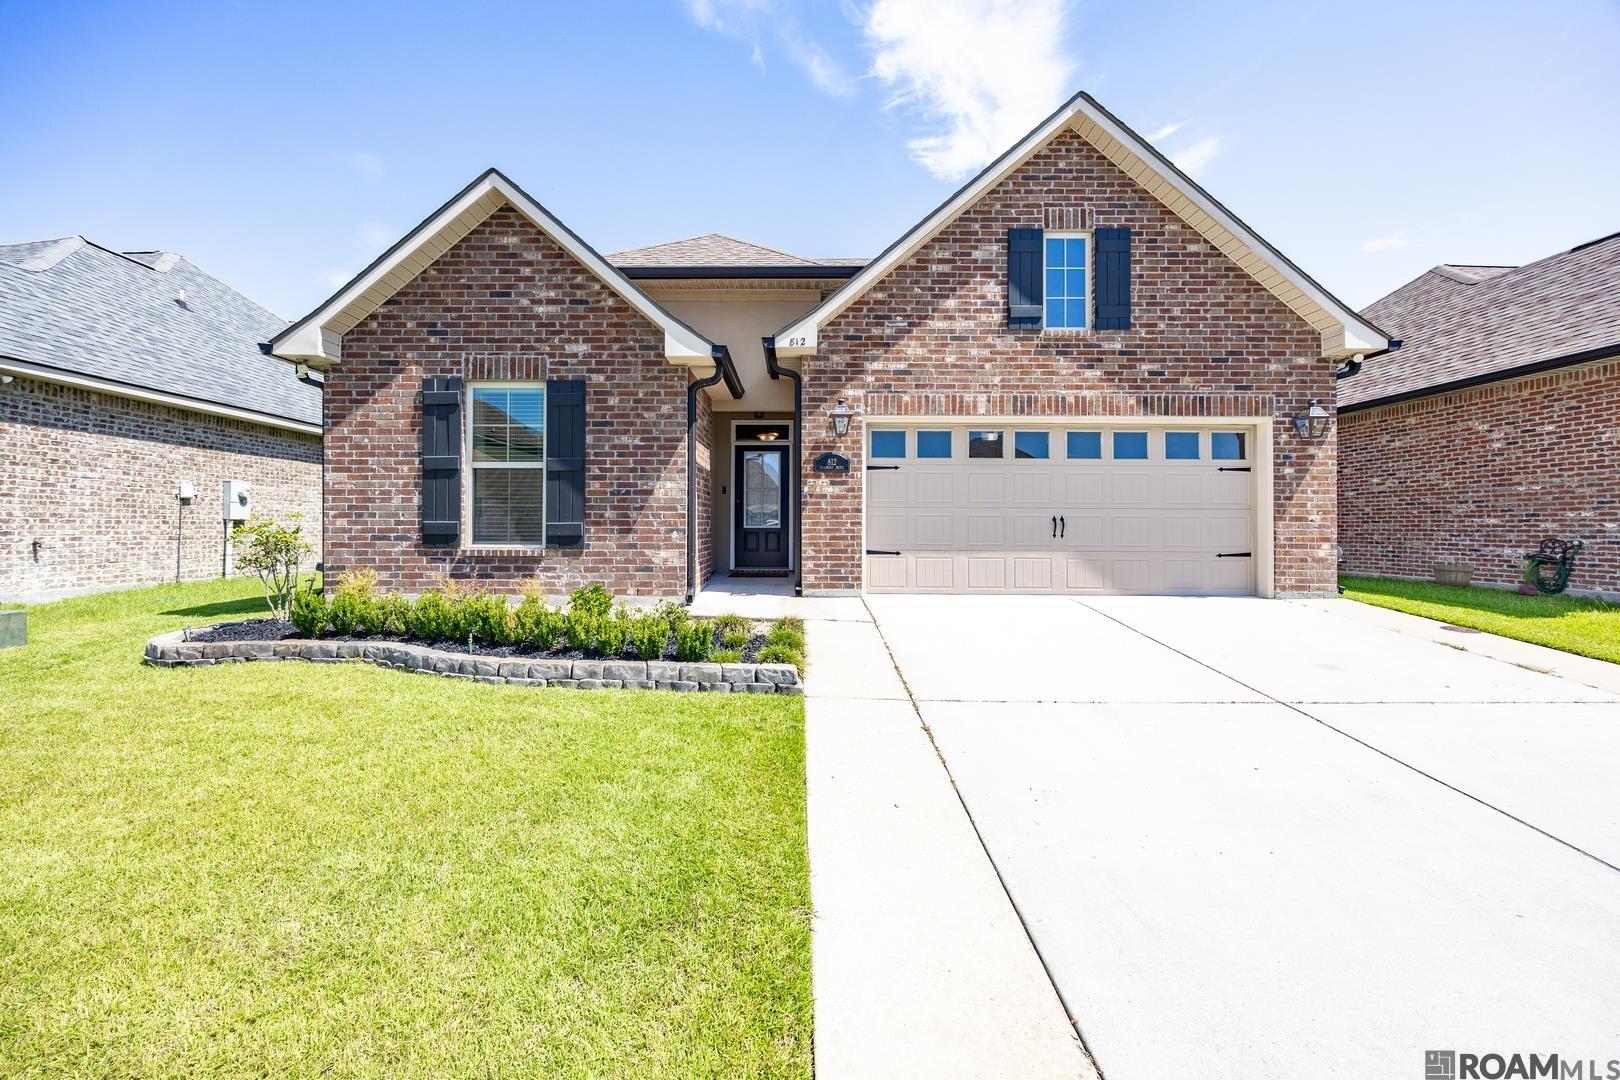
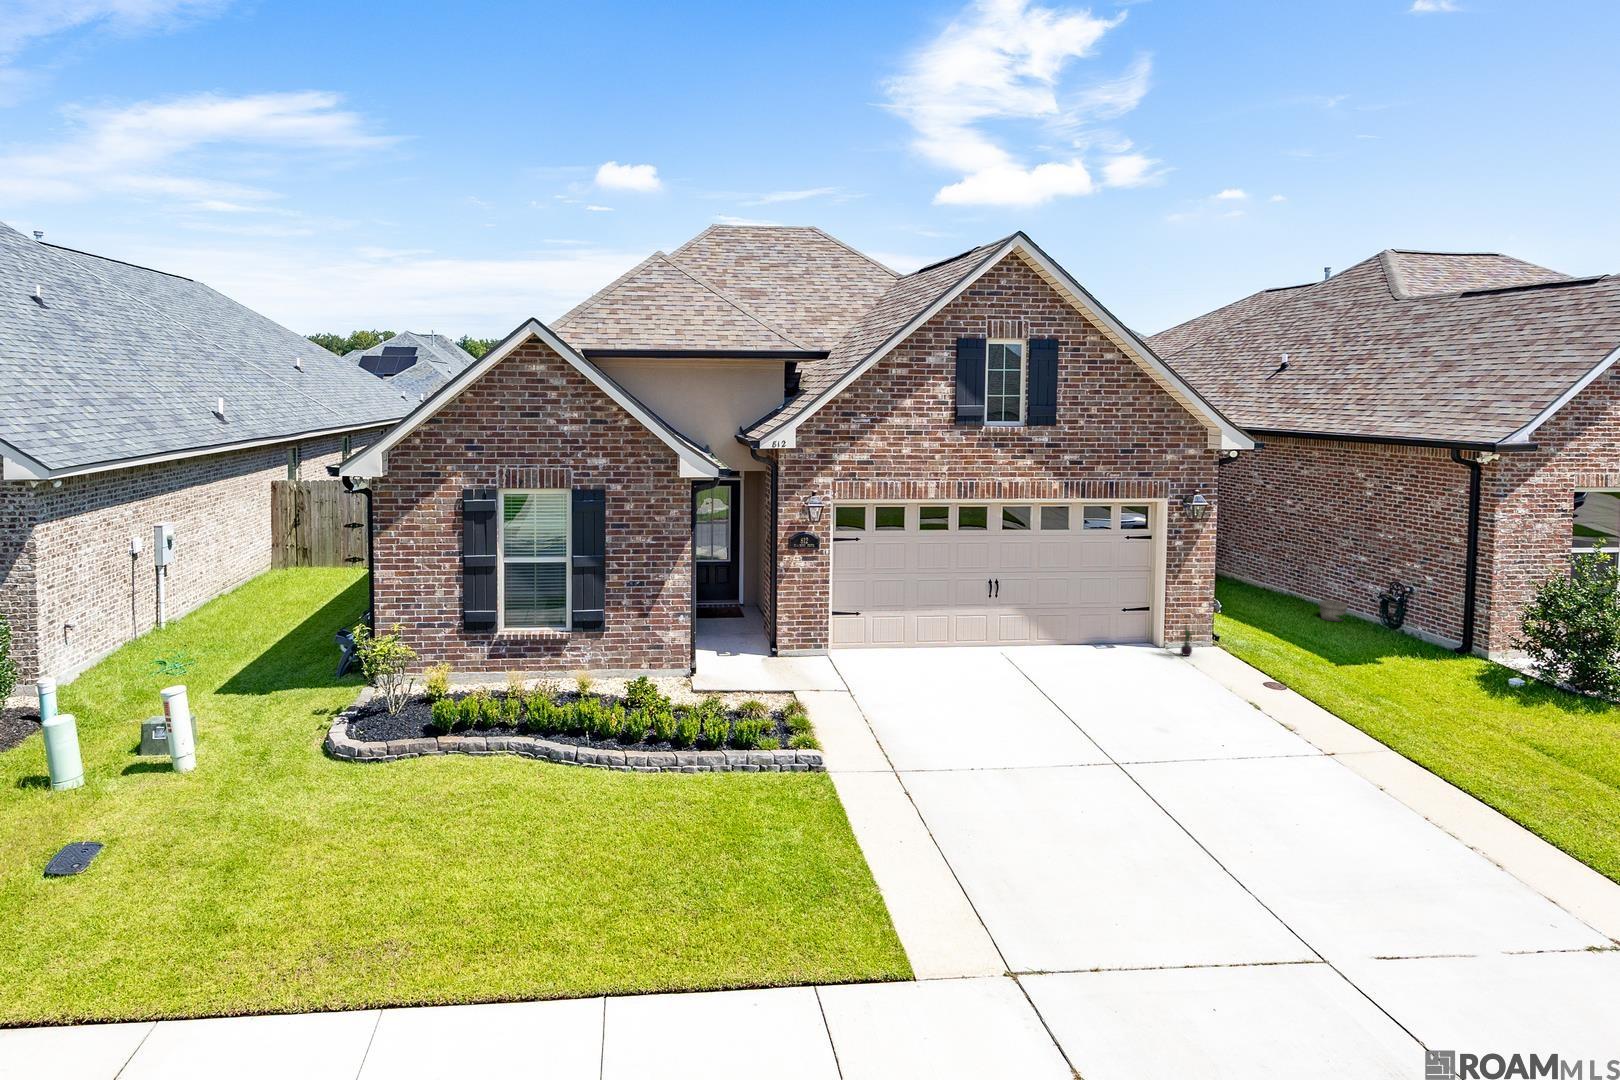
decorative plant: present [1505,561,1536,595] -> present [1181,625,1192,656]

